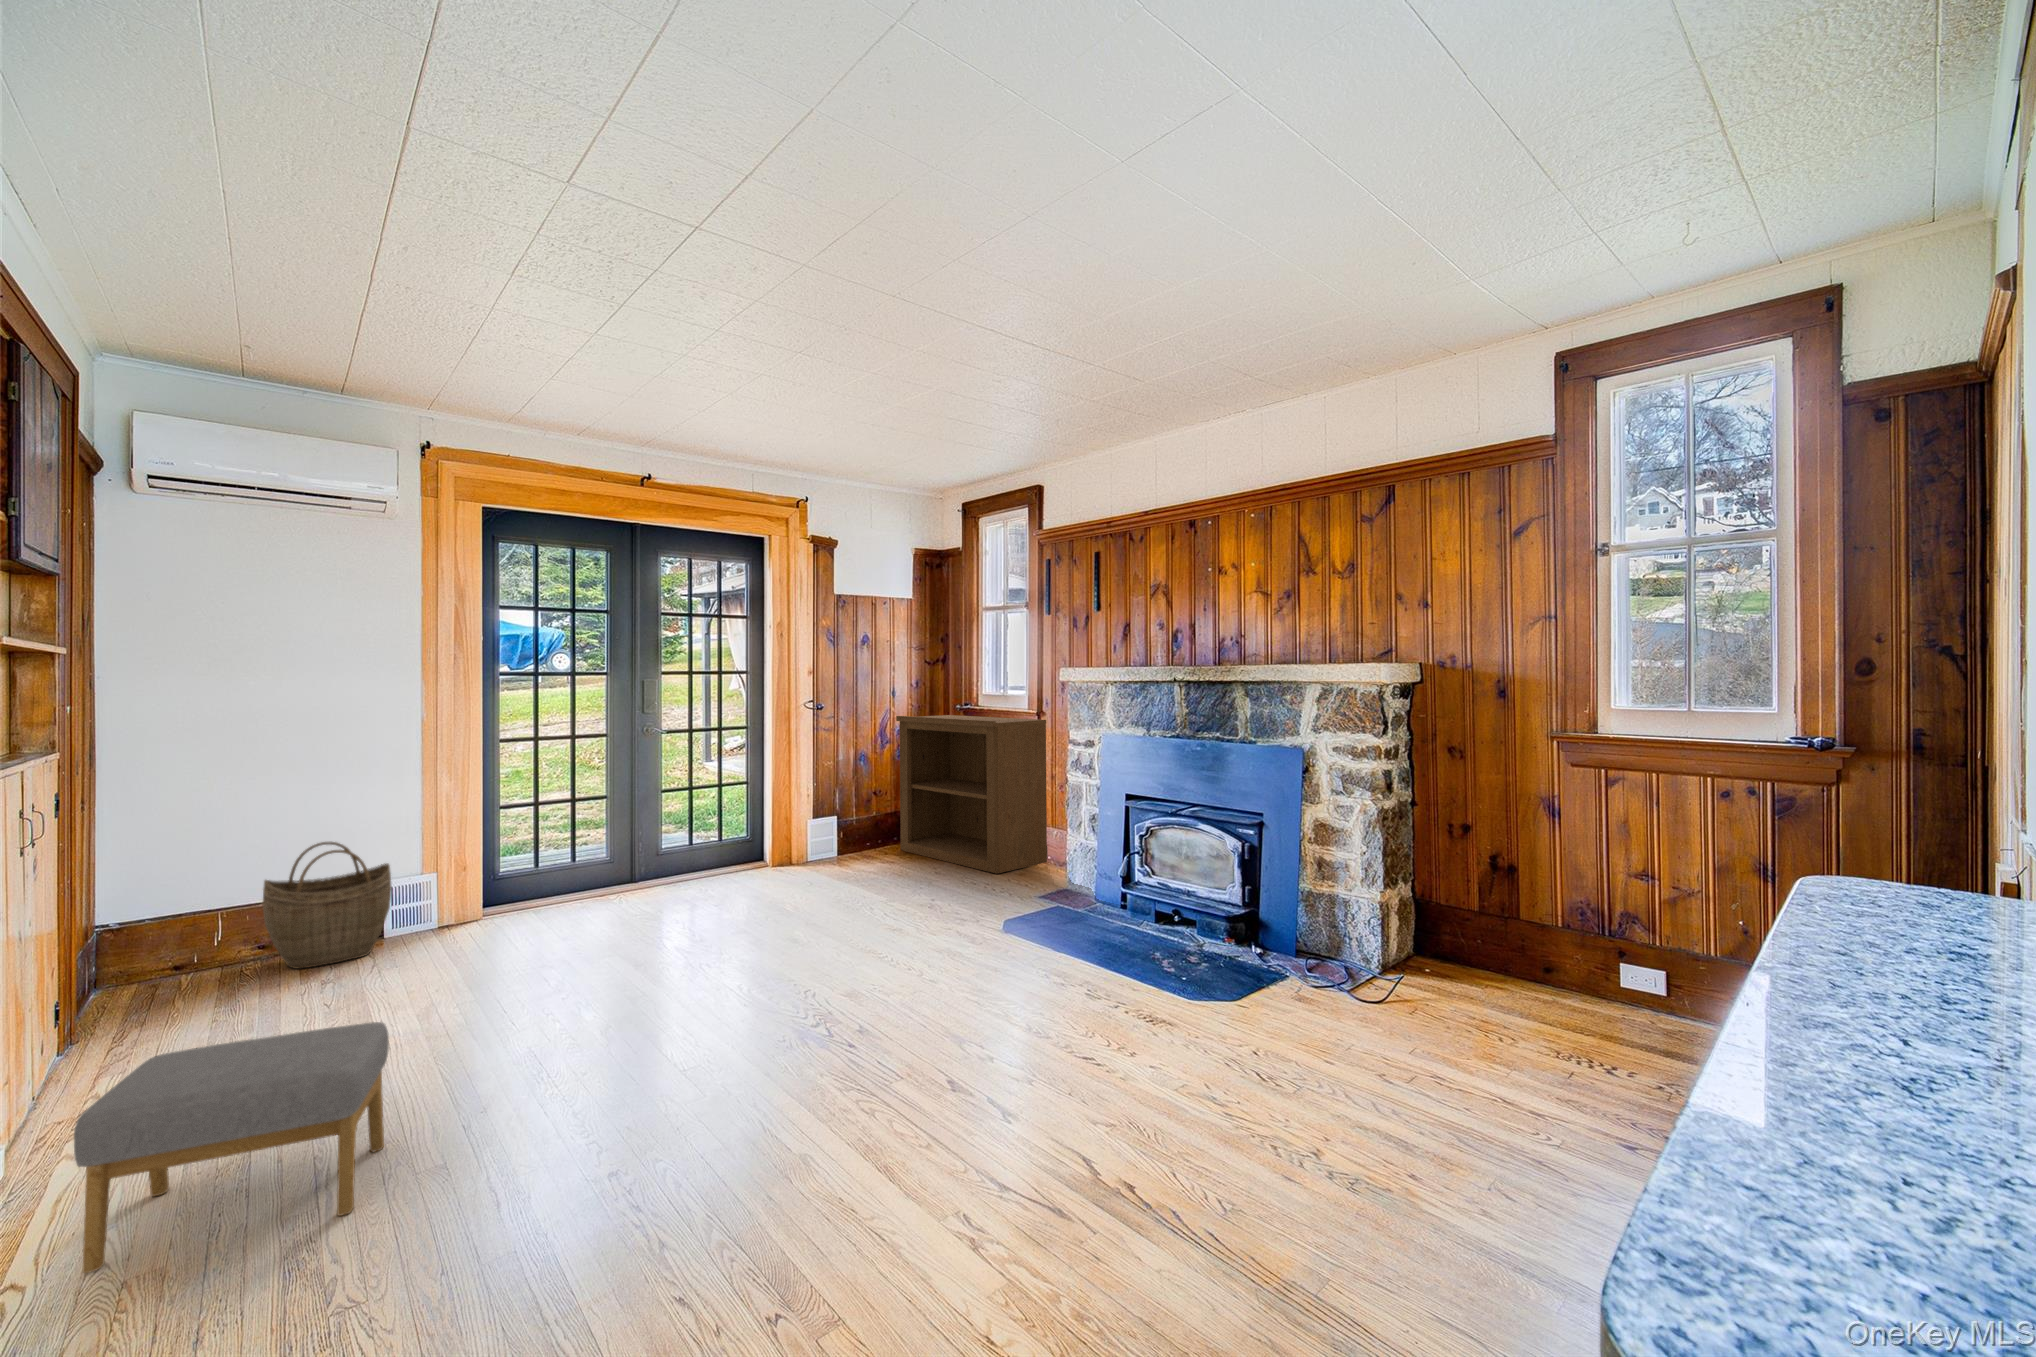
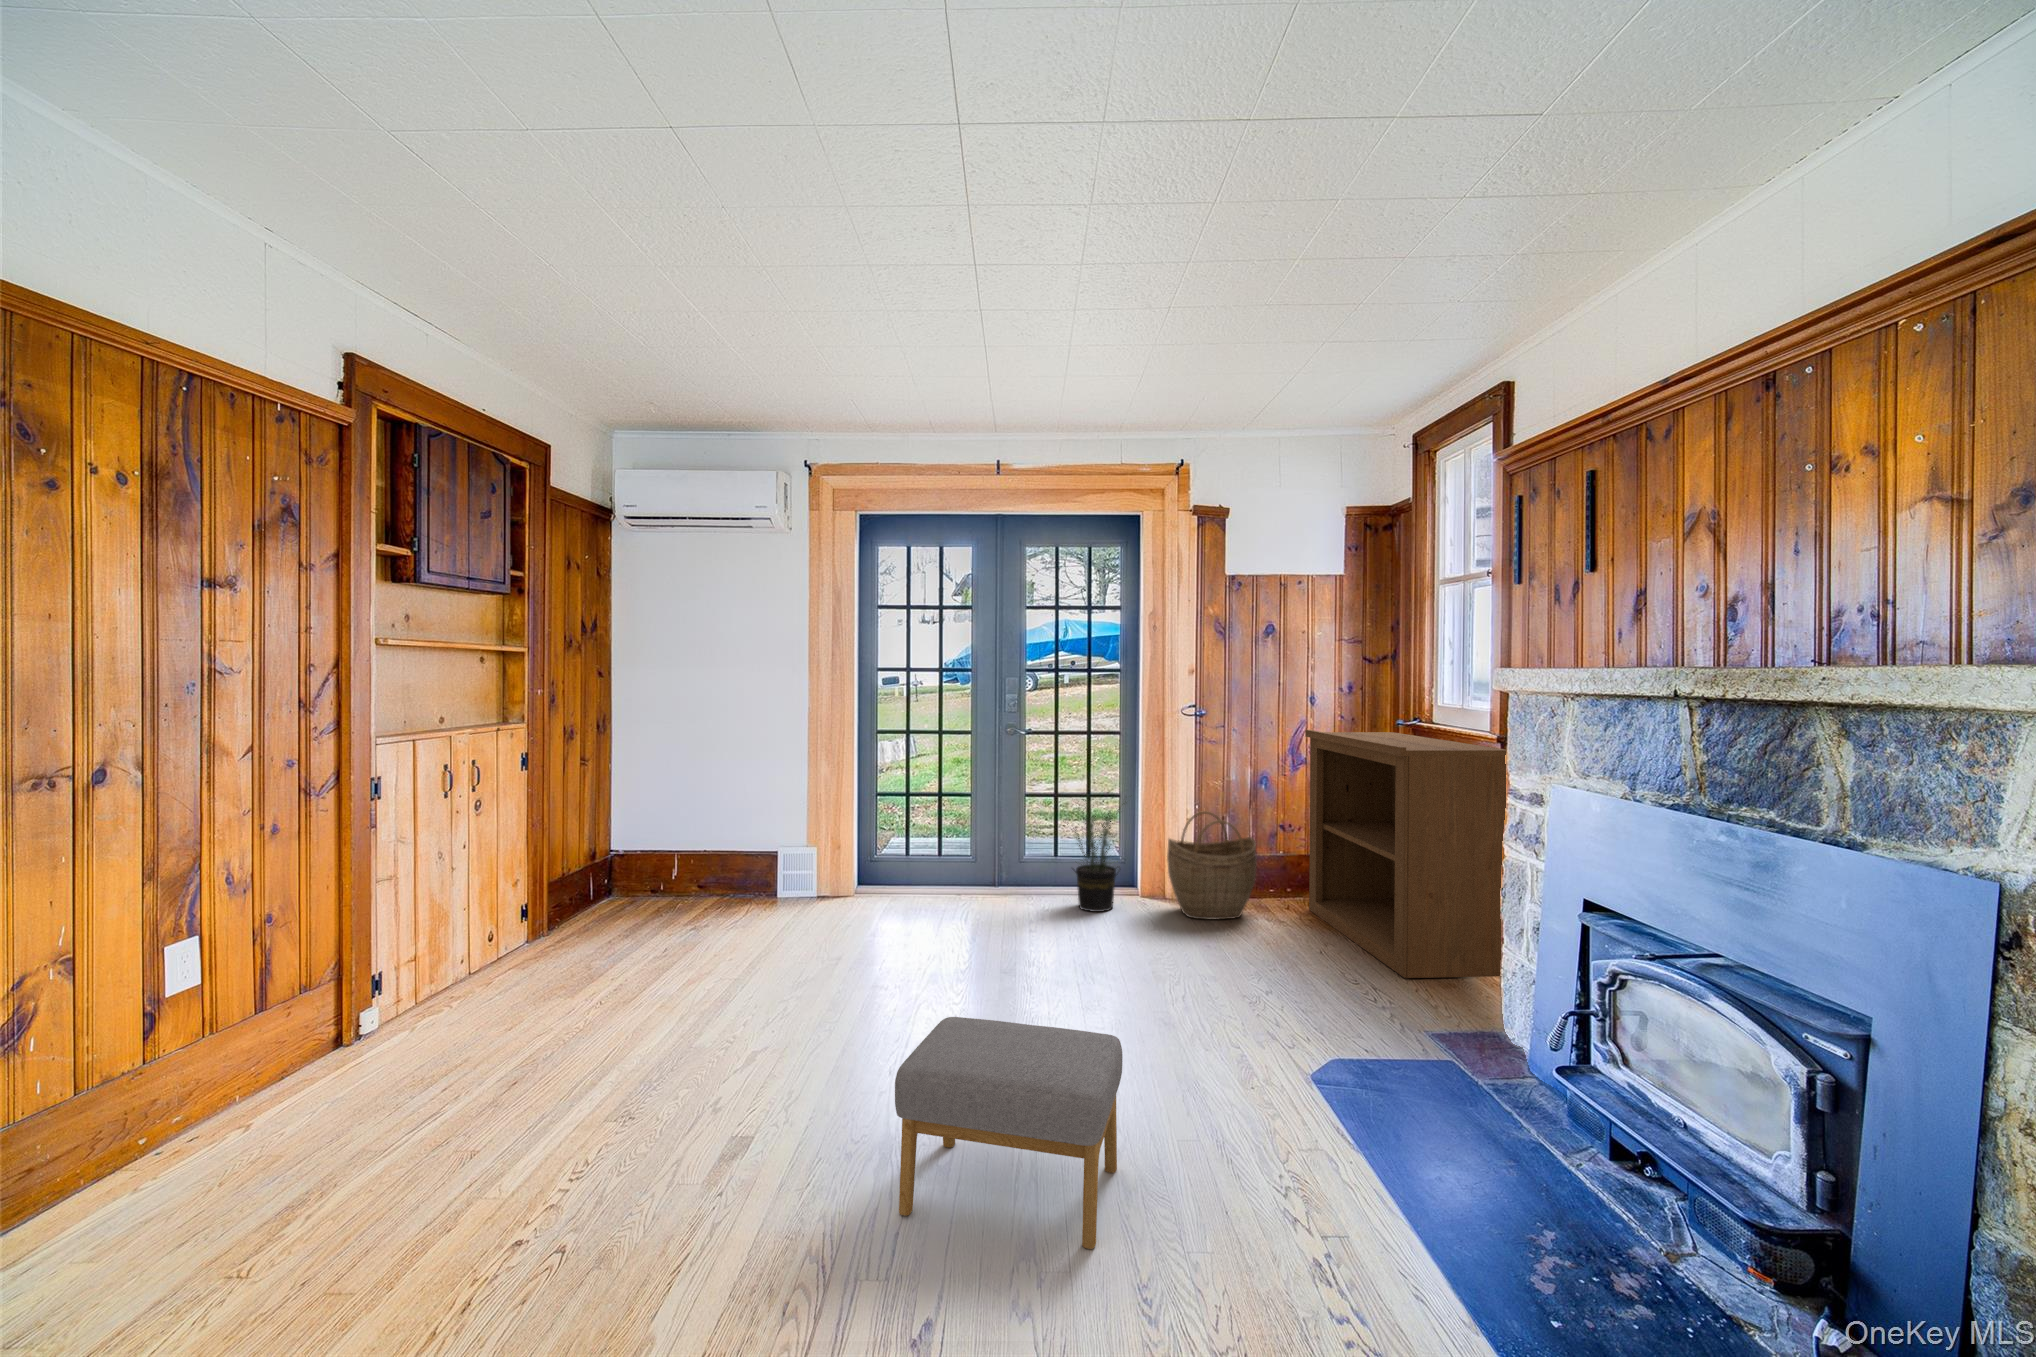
potted plant: none [707,776,774,878] -> present [1067,793,1124,912]
woven basket: present [262,842,392,969] -> present [1167,811,1257,919]
footstool: present [74,1022,389,1273] -> present [895,1017,1123,1249]

